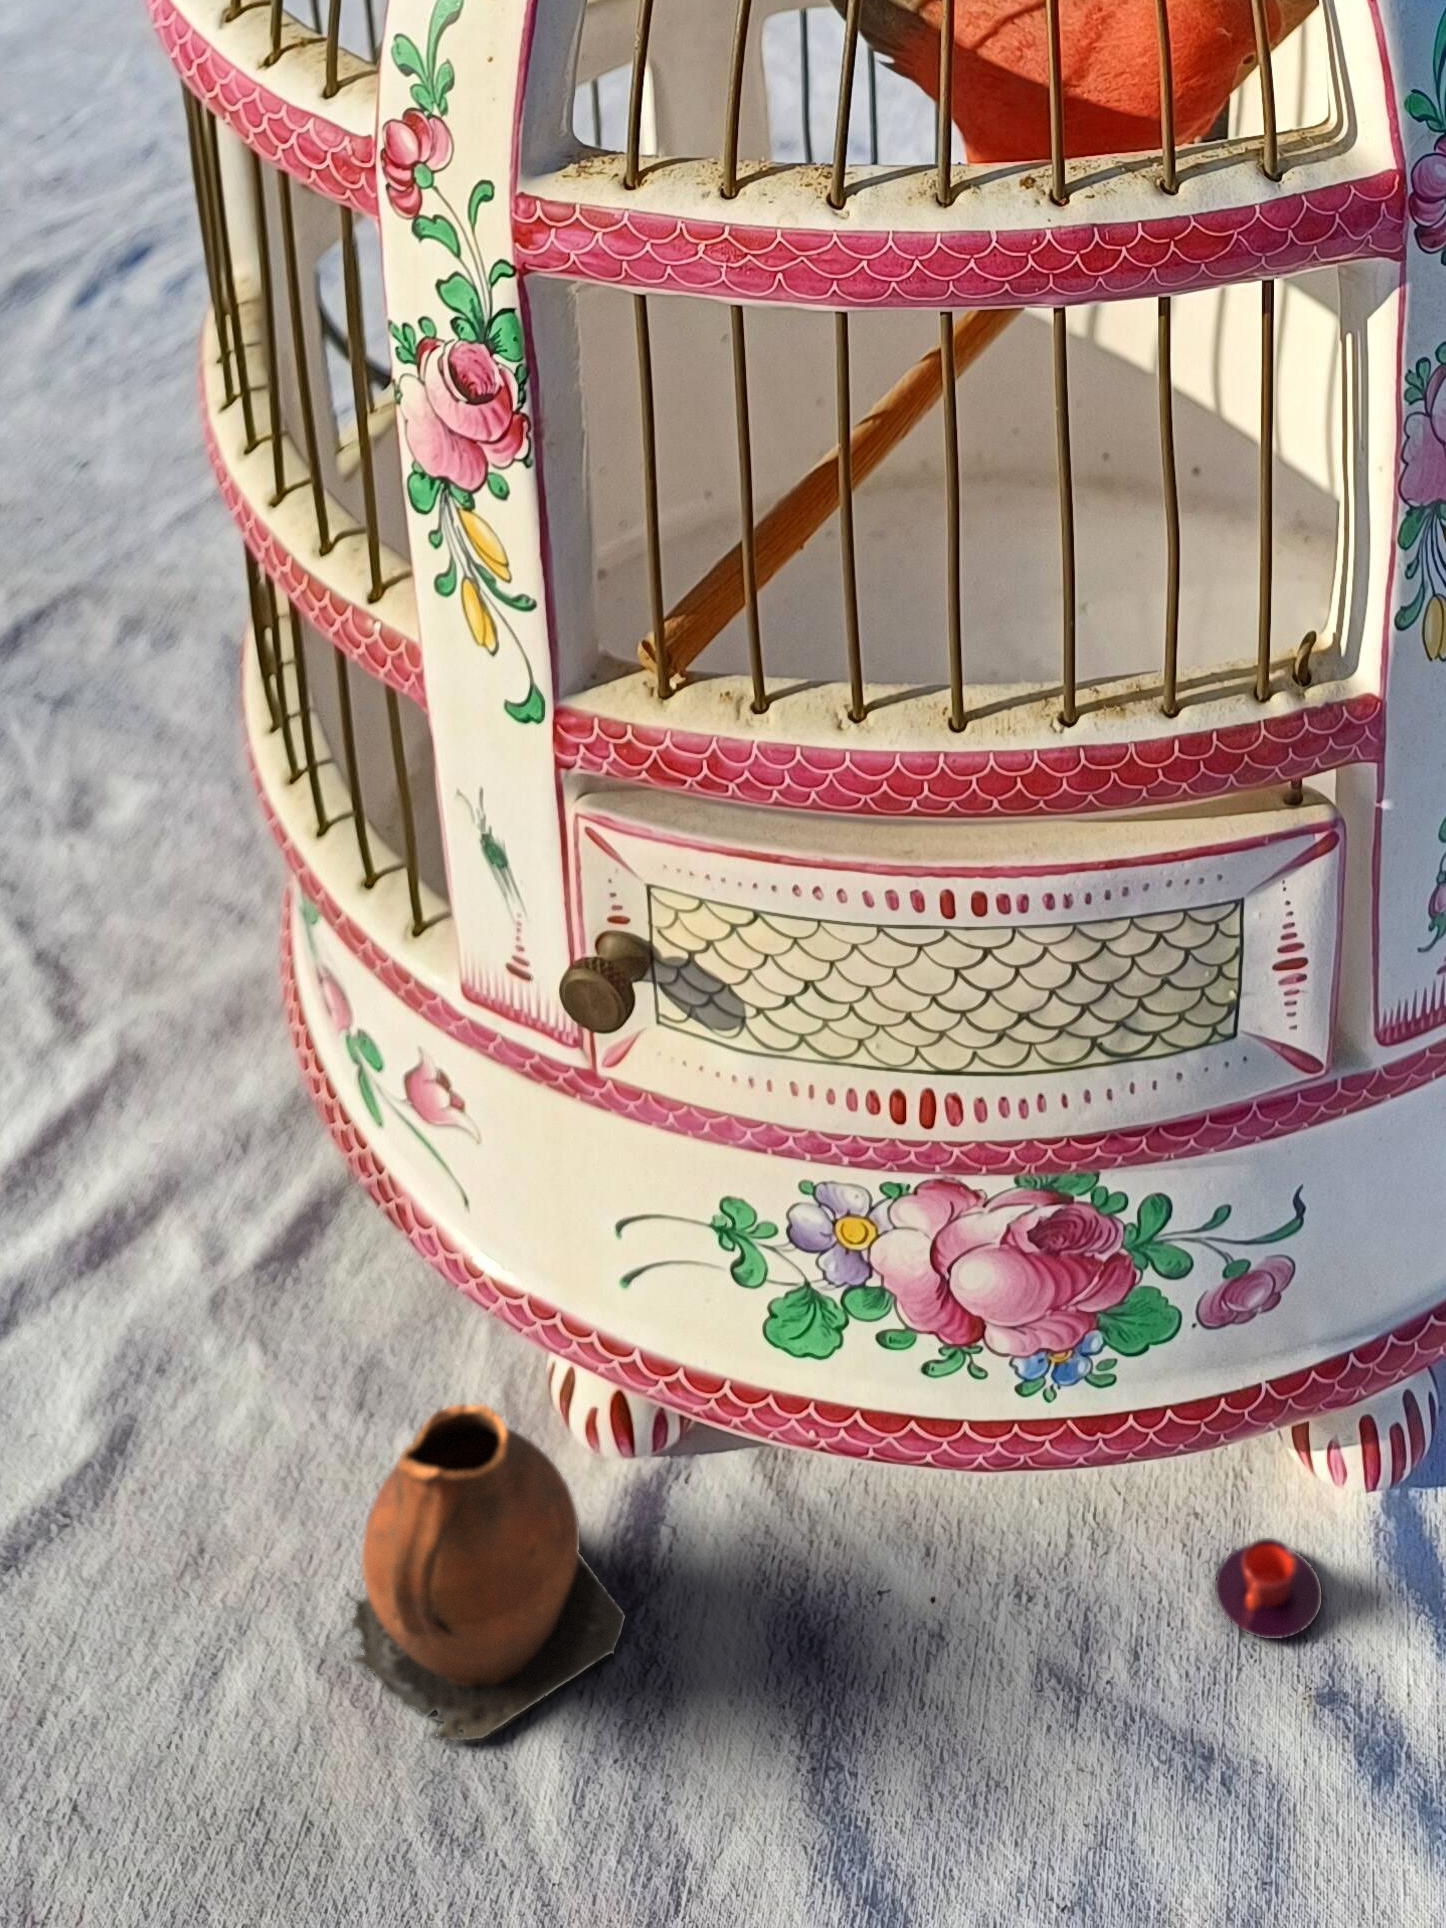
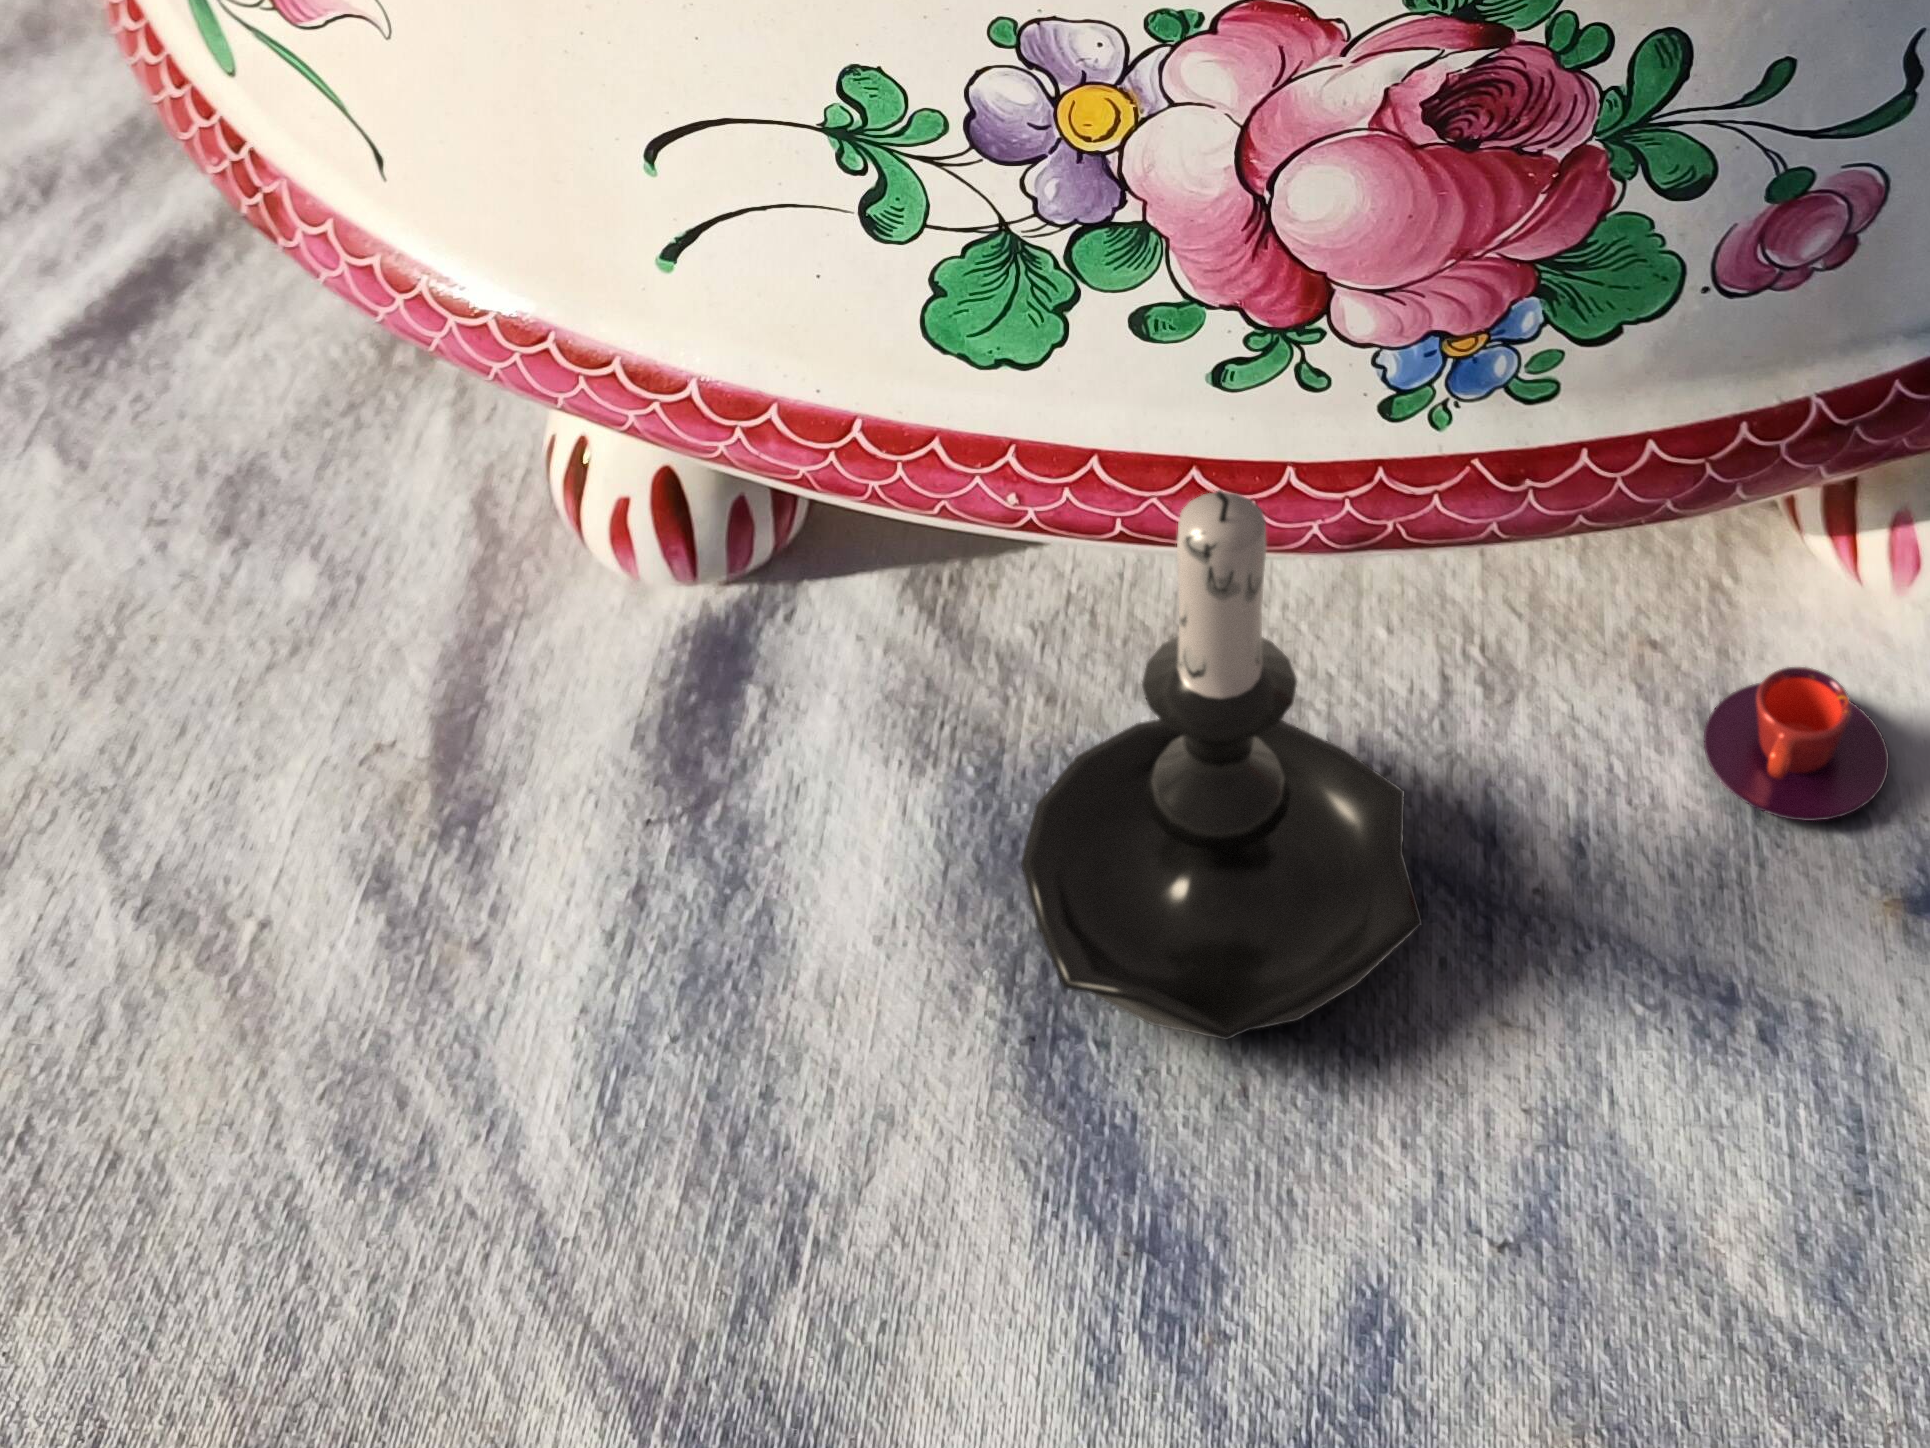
ceramic pitcher: present [346,1404,625,1741] -> none [185,459,689,1019]
candle holder: none [812,1446,1037,1774] -> present [1021,490,1422,1040]

